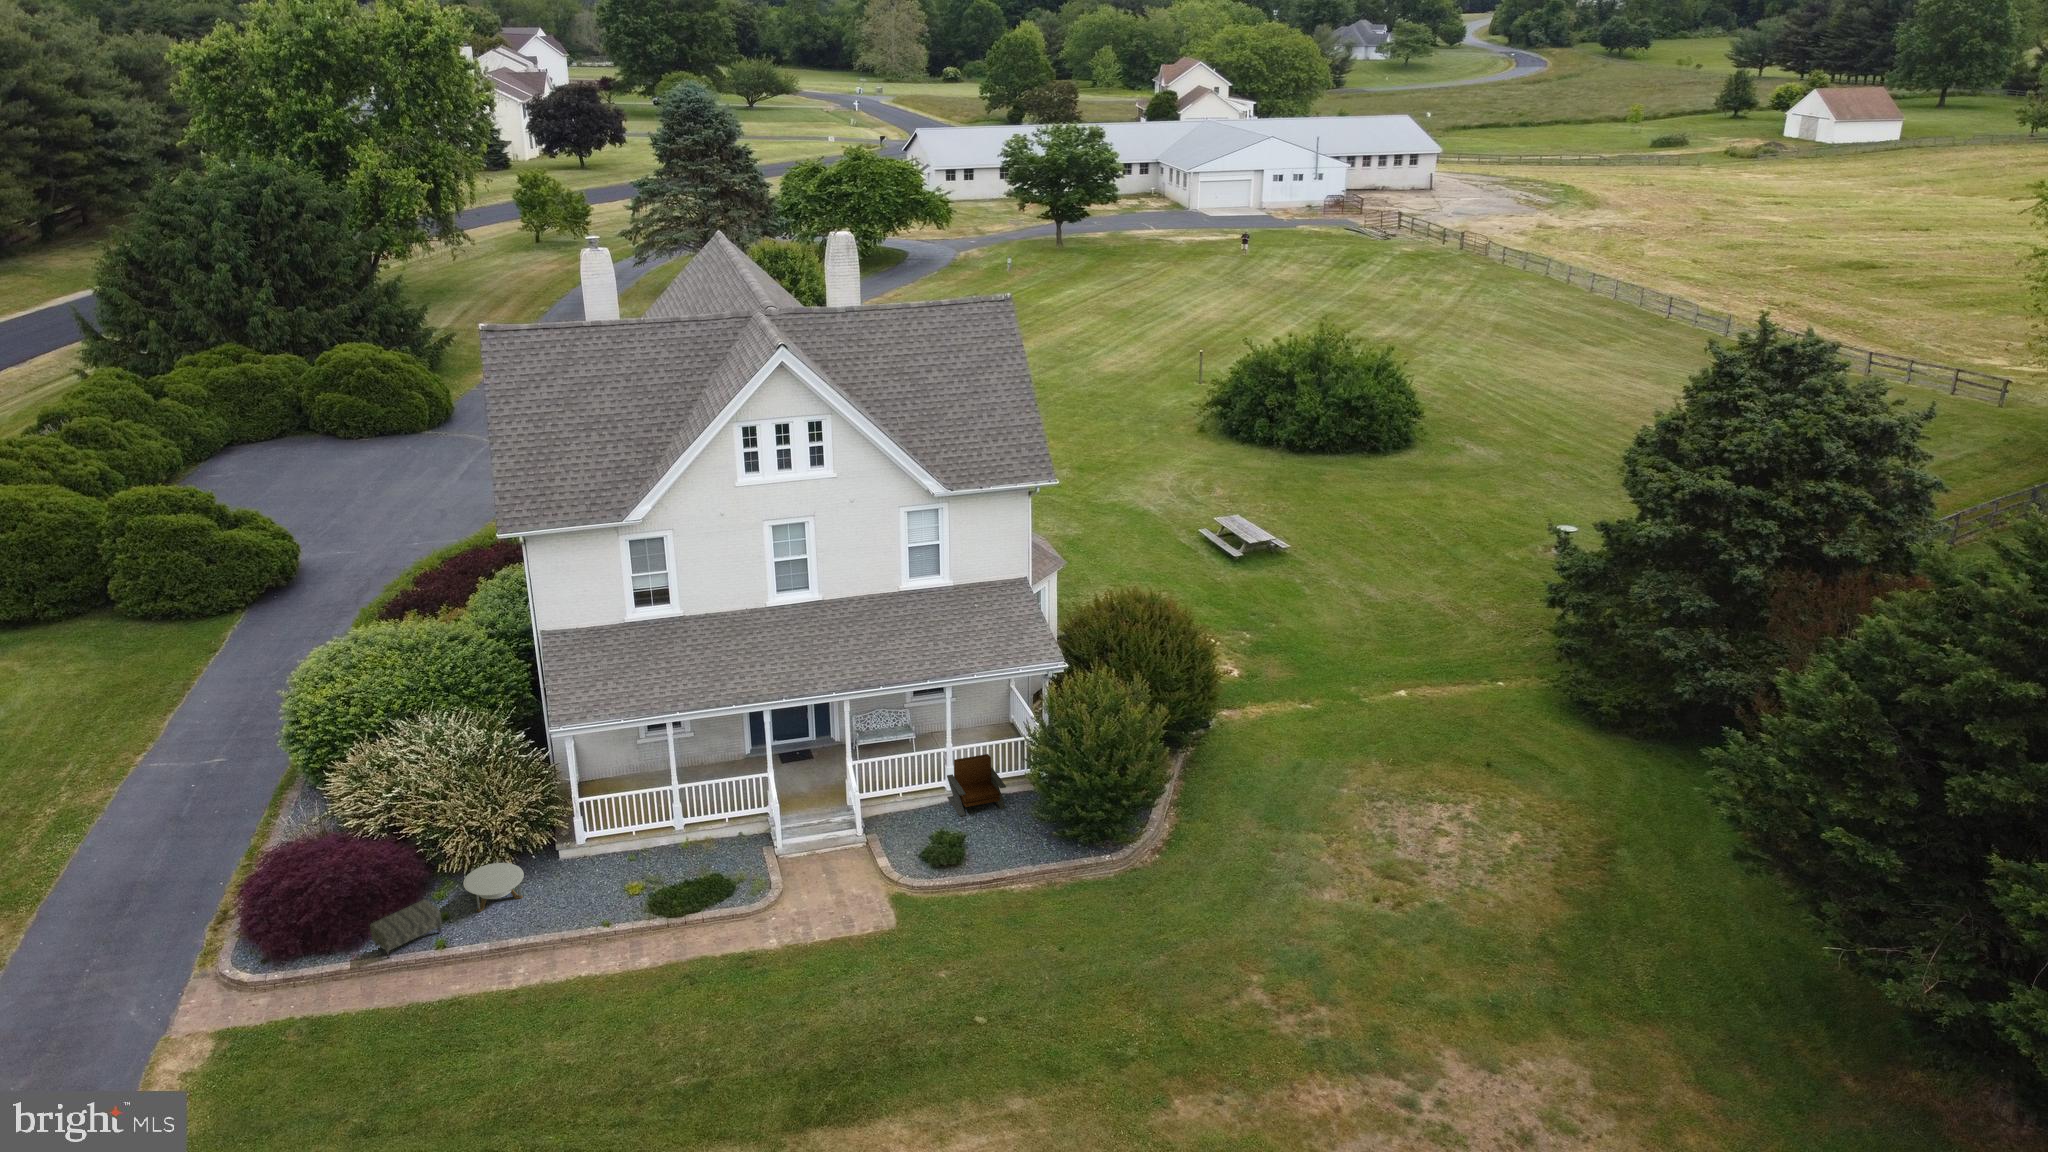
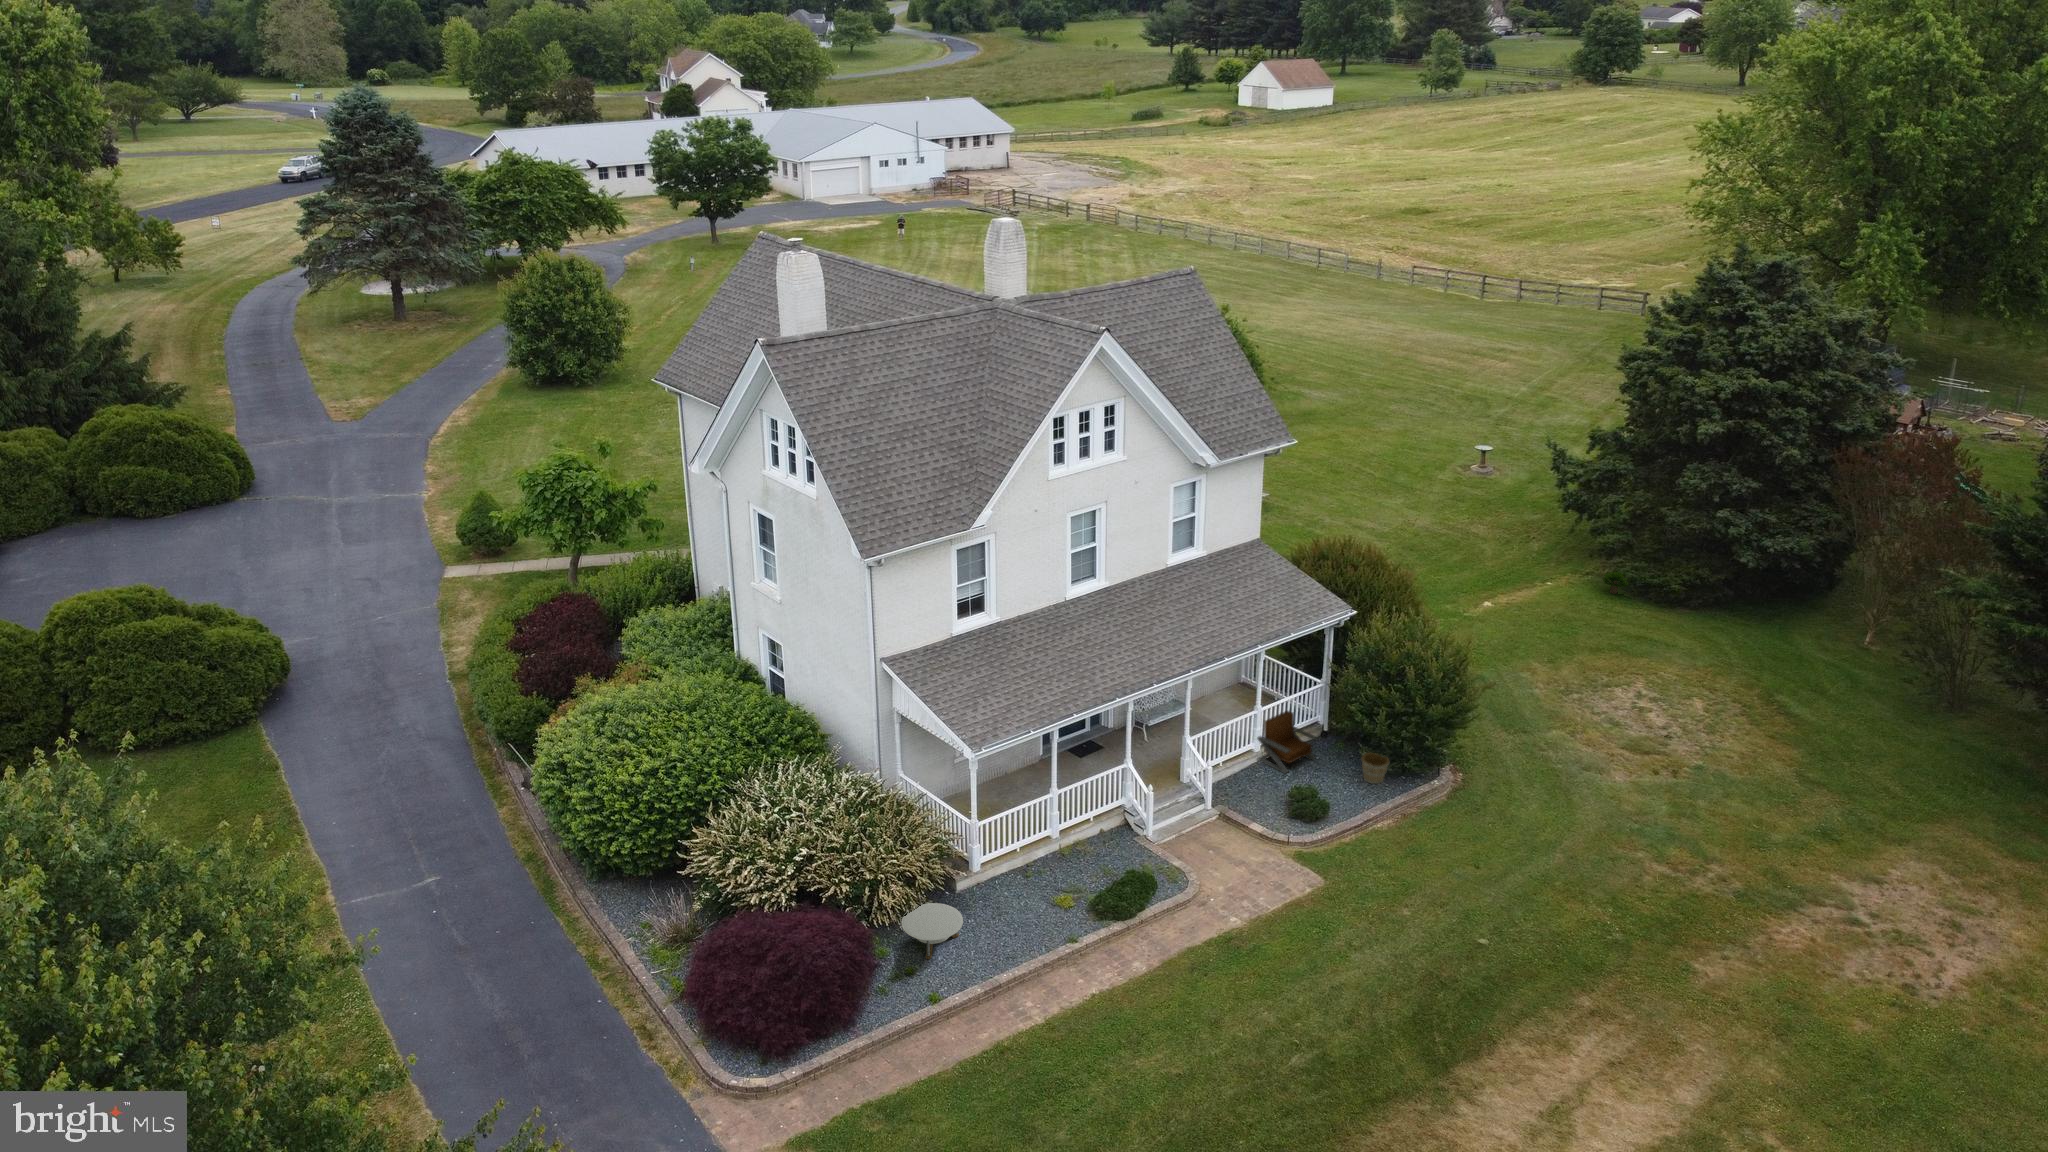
potted plant: none [1504,673,1536,700] -> present [1603,572,1628,594]
wooden bucket: none [1027,811,1056,844] -> present [1362,753,1389,784]
bench: present [370,900,442,958] -> none [857,957,915,1027]

